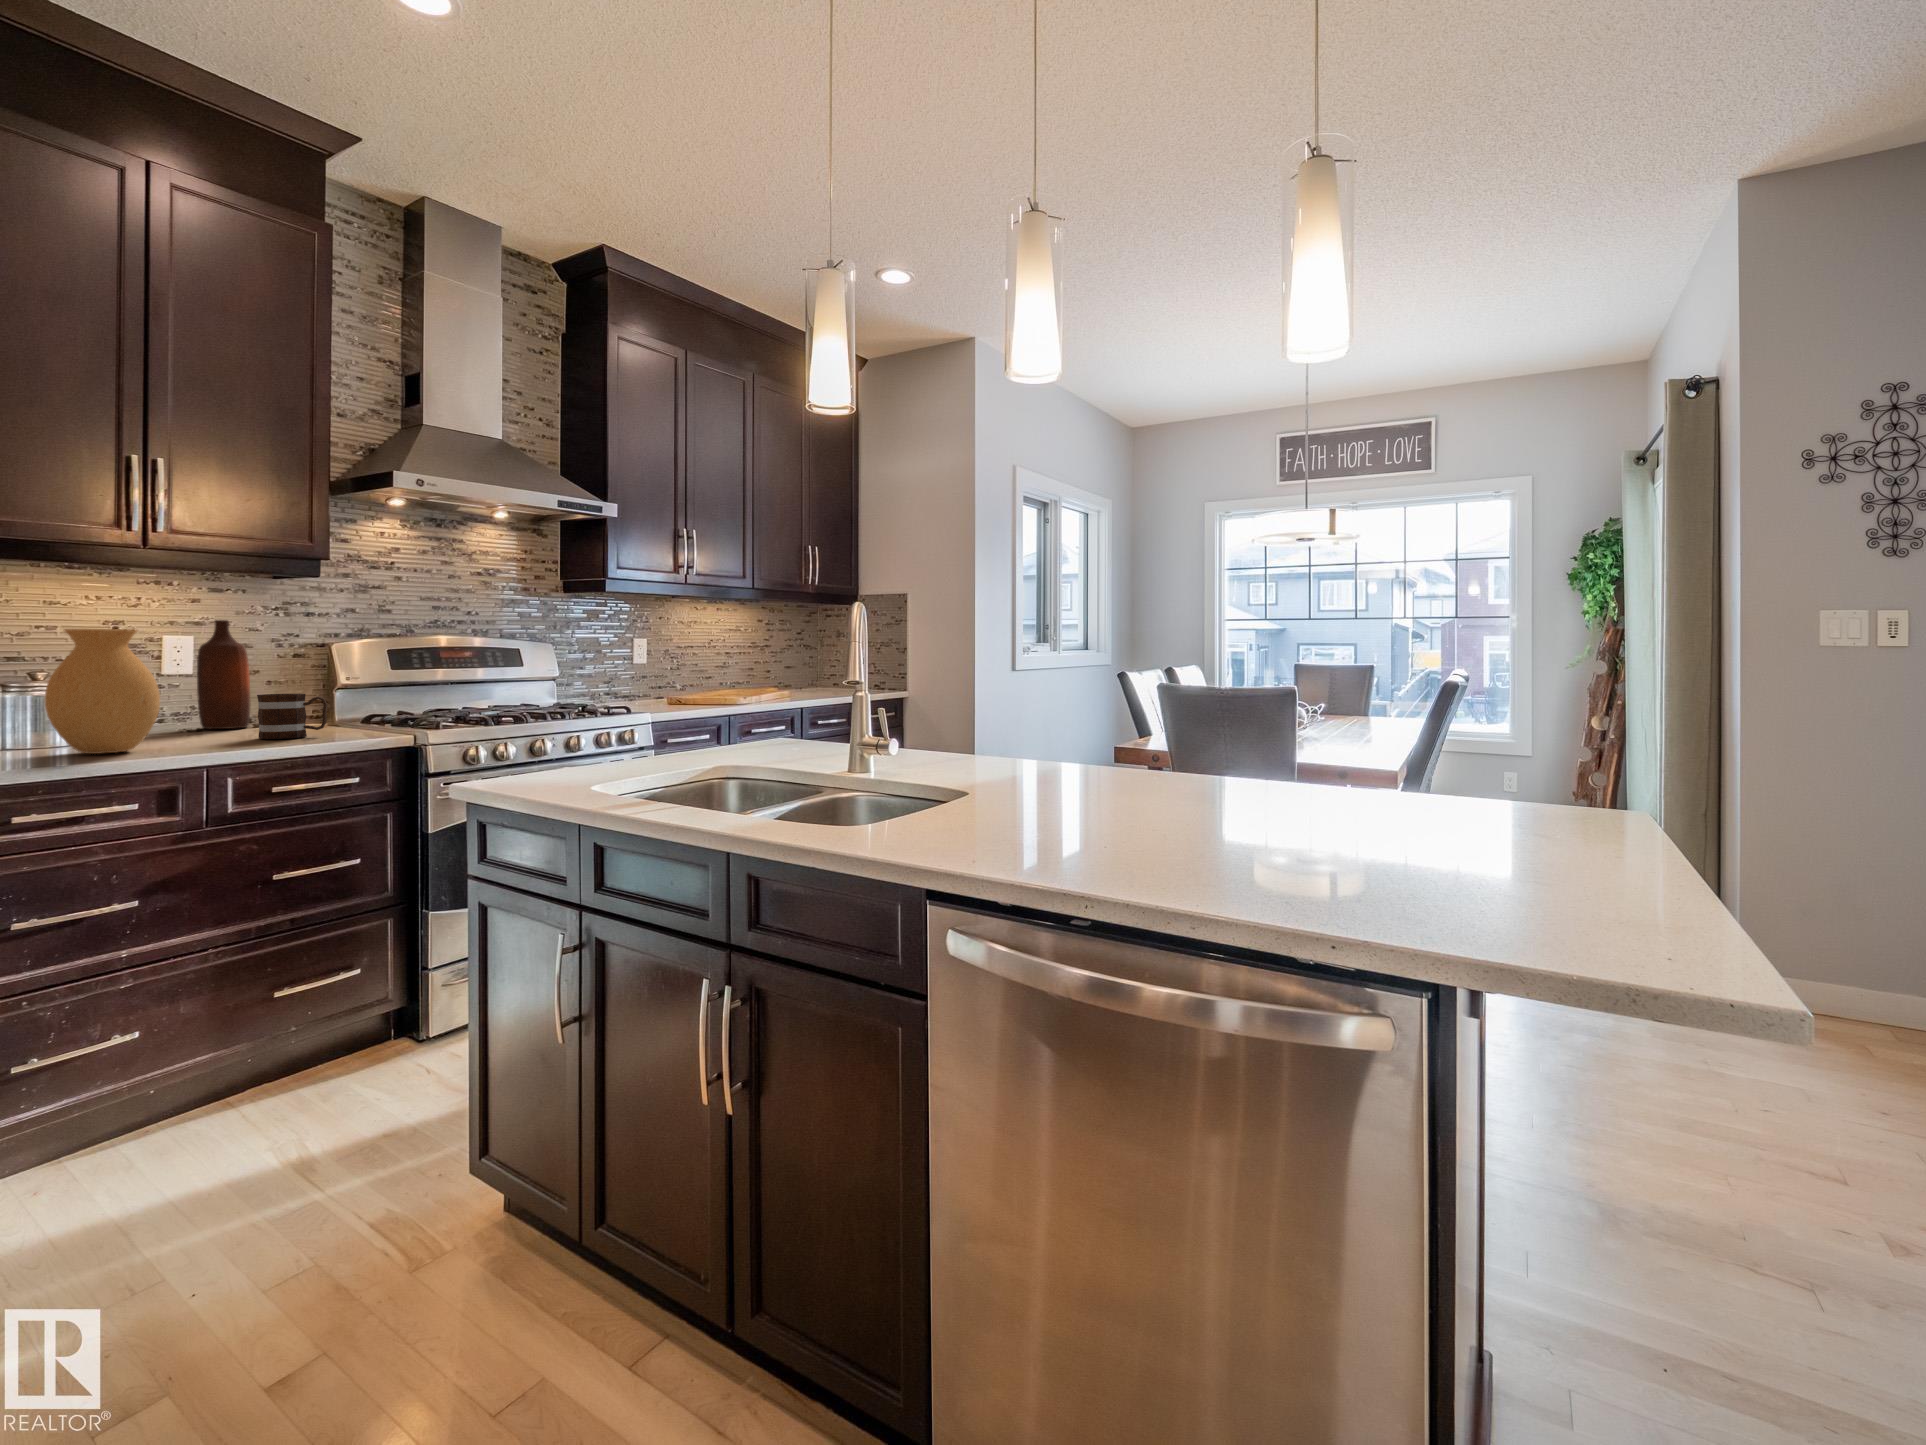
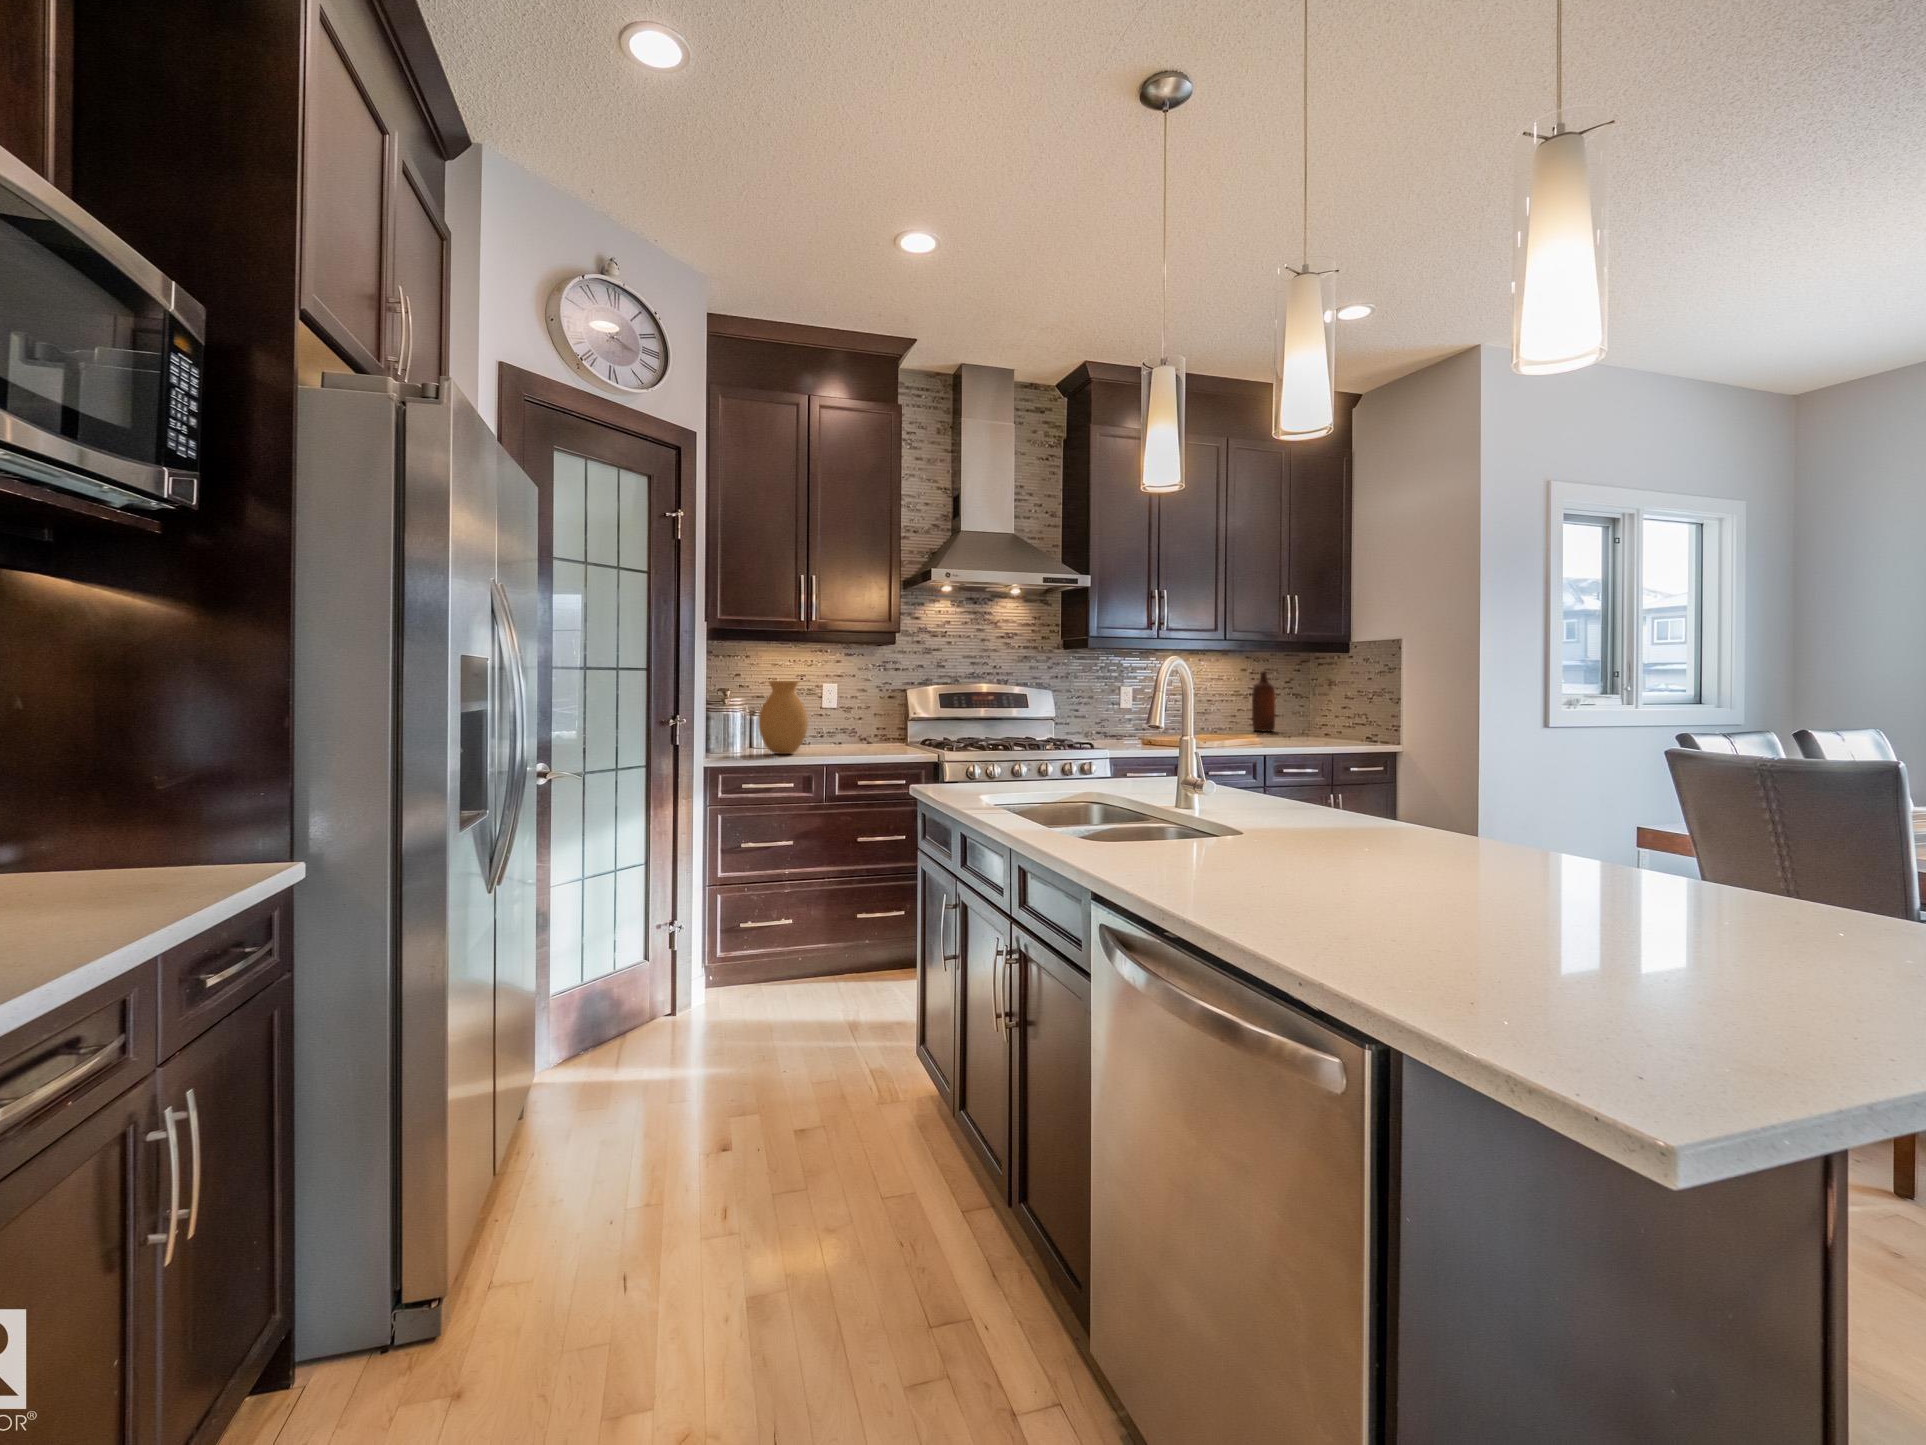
bottle: present [197,620,250,729] -> present [1252,671,1275,731]
mug: present [257,694,327,739] -> none [856,723,892,751]

